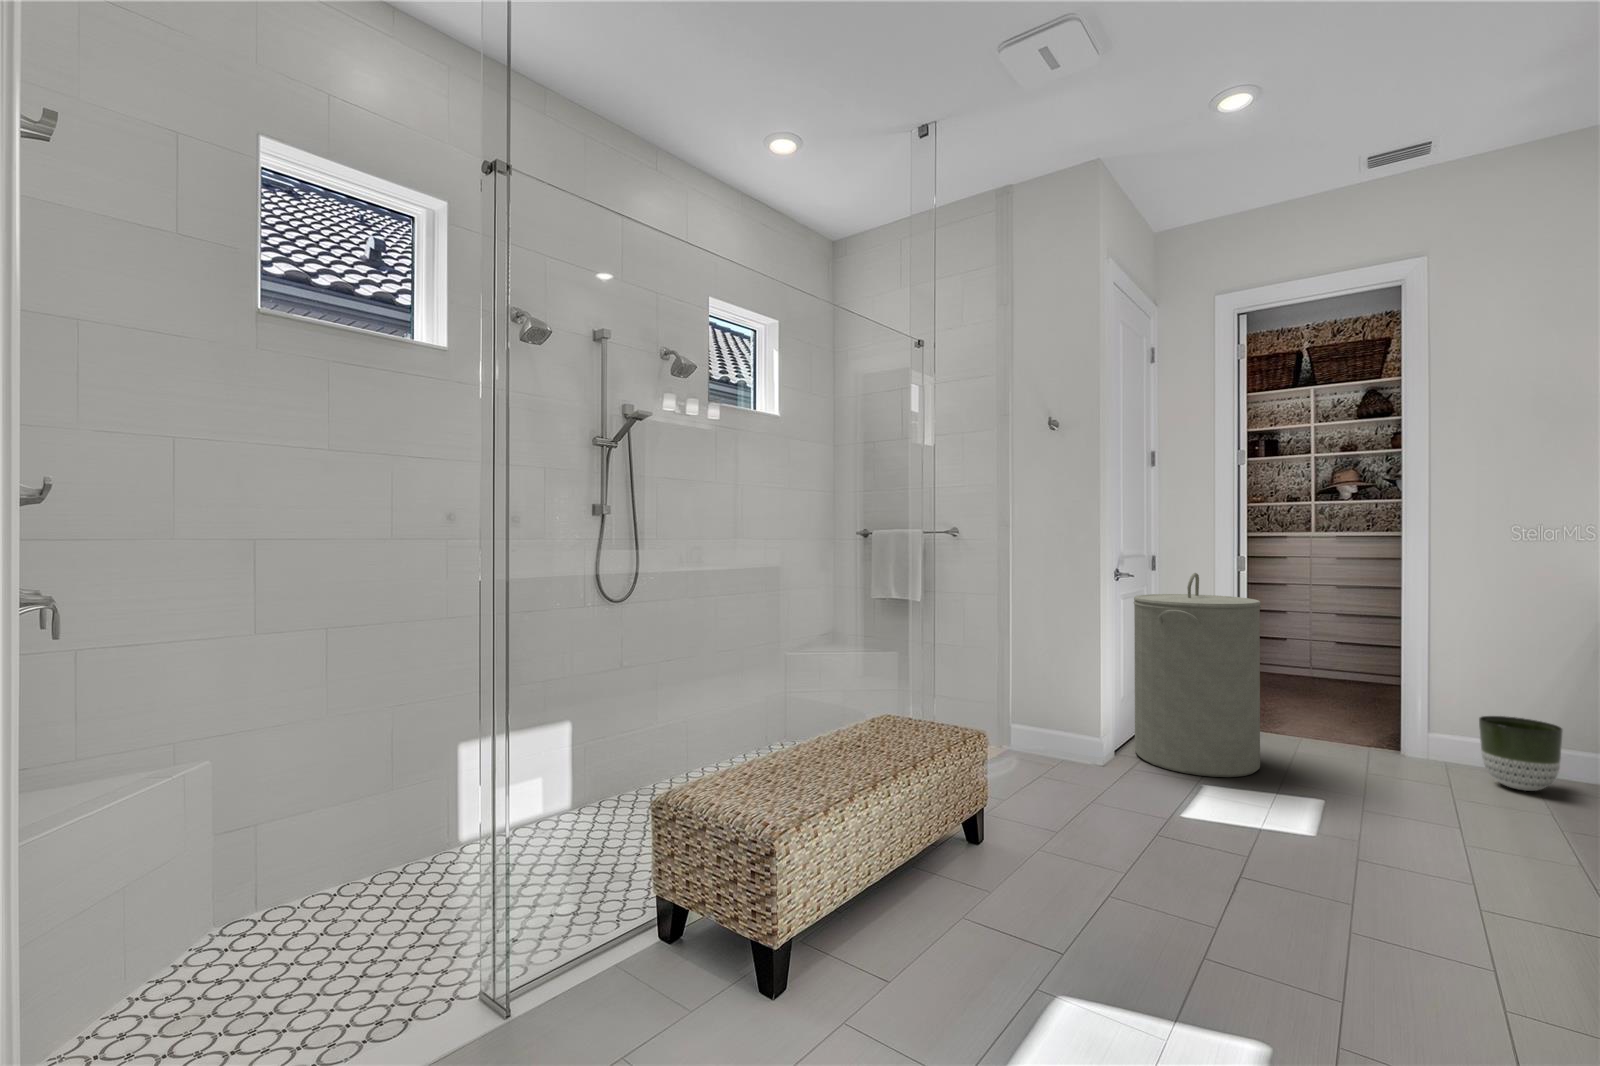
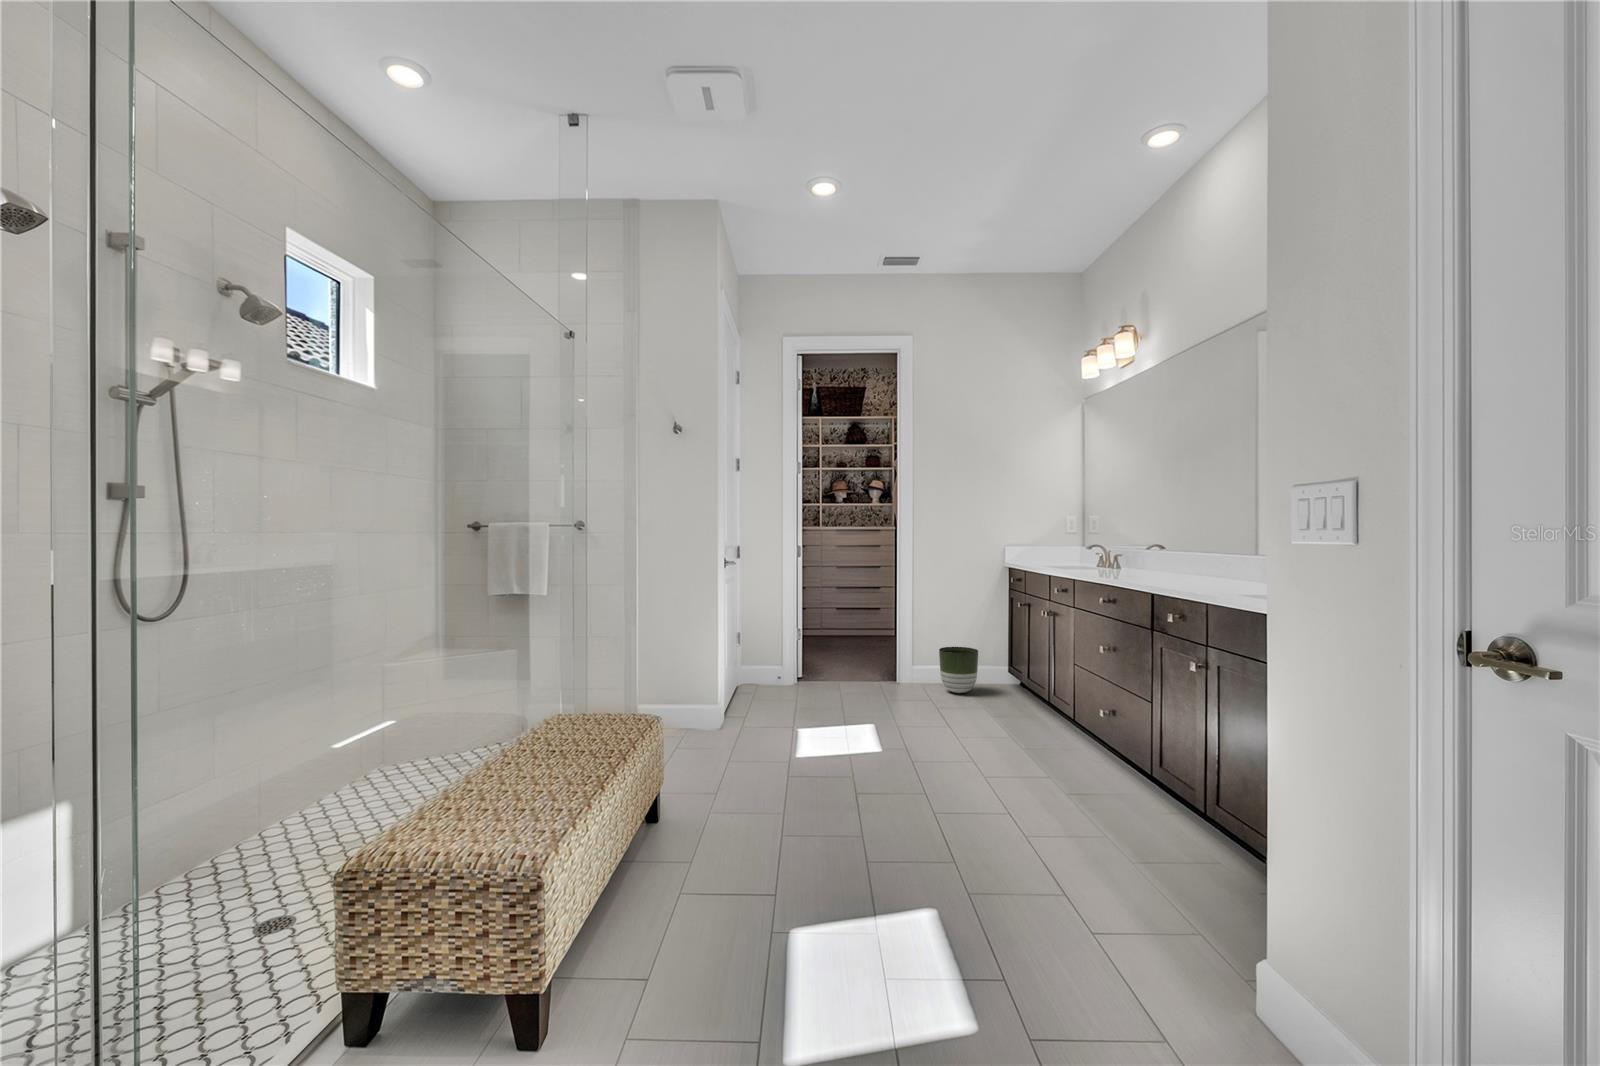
laundry hamper: present [1134,573,1261,777] -> none [735,559,826,722]

